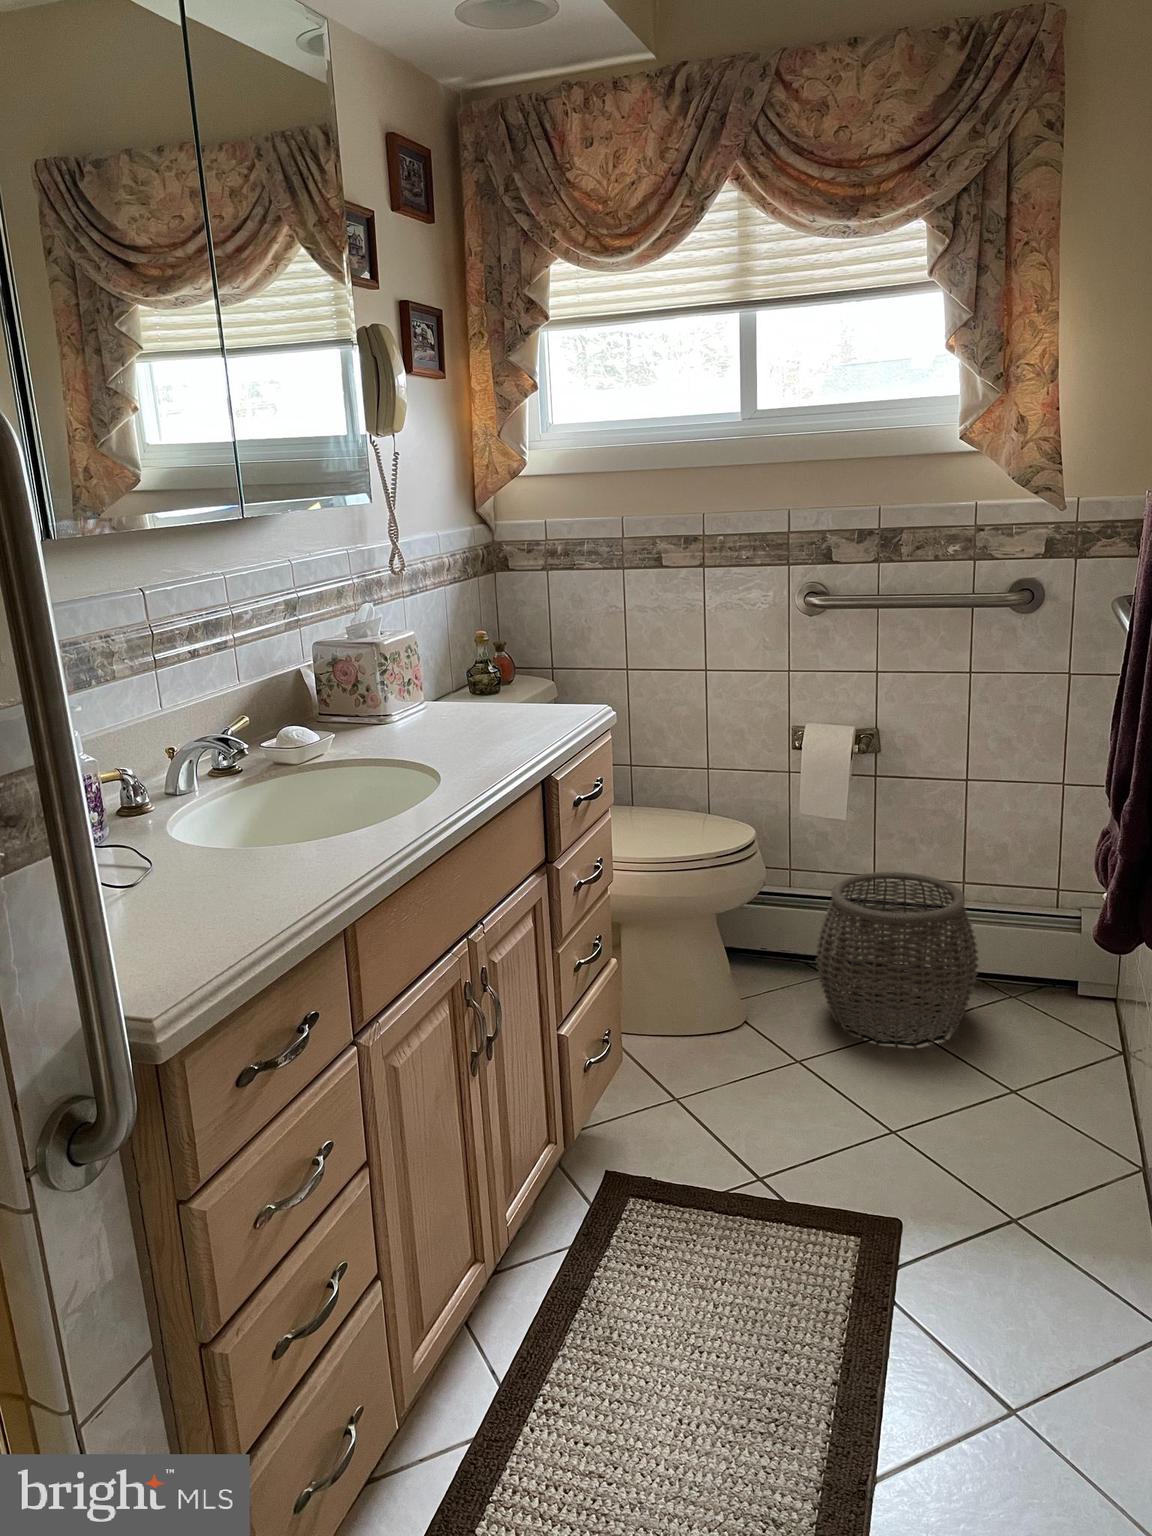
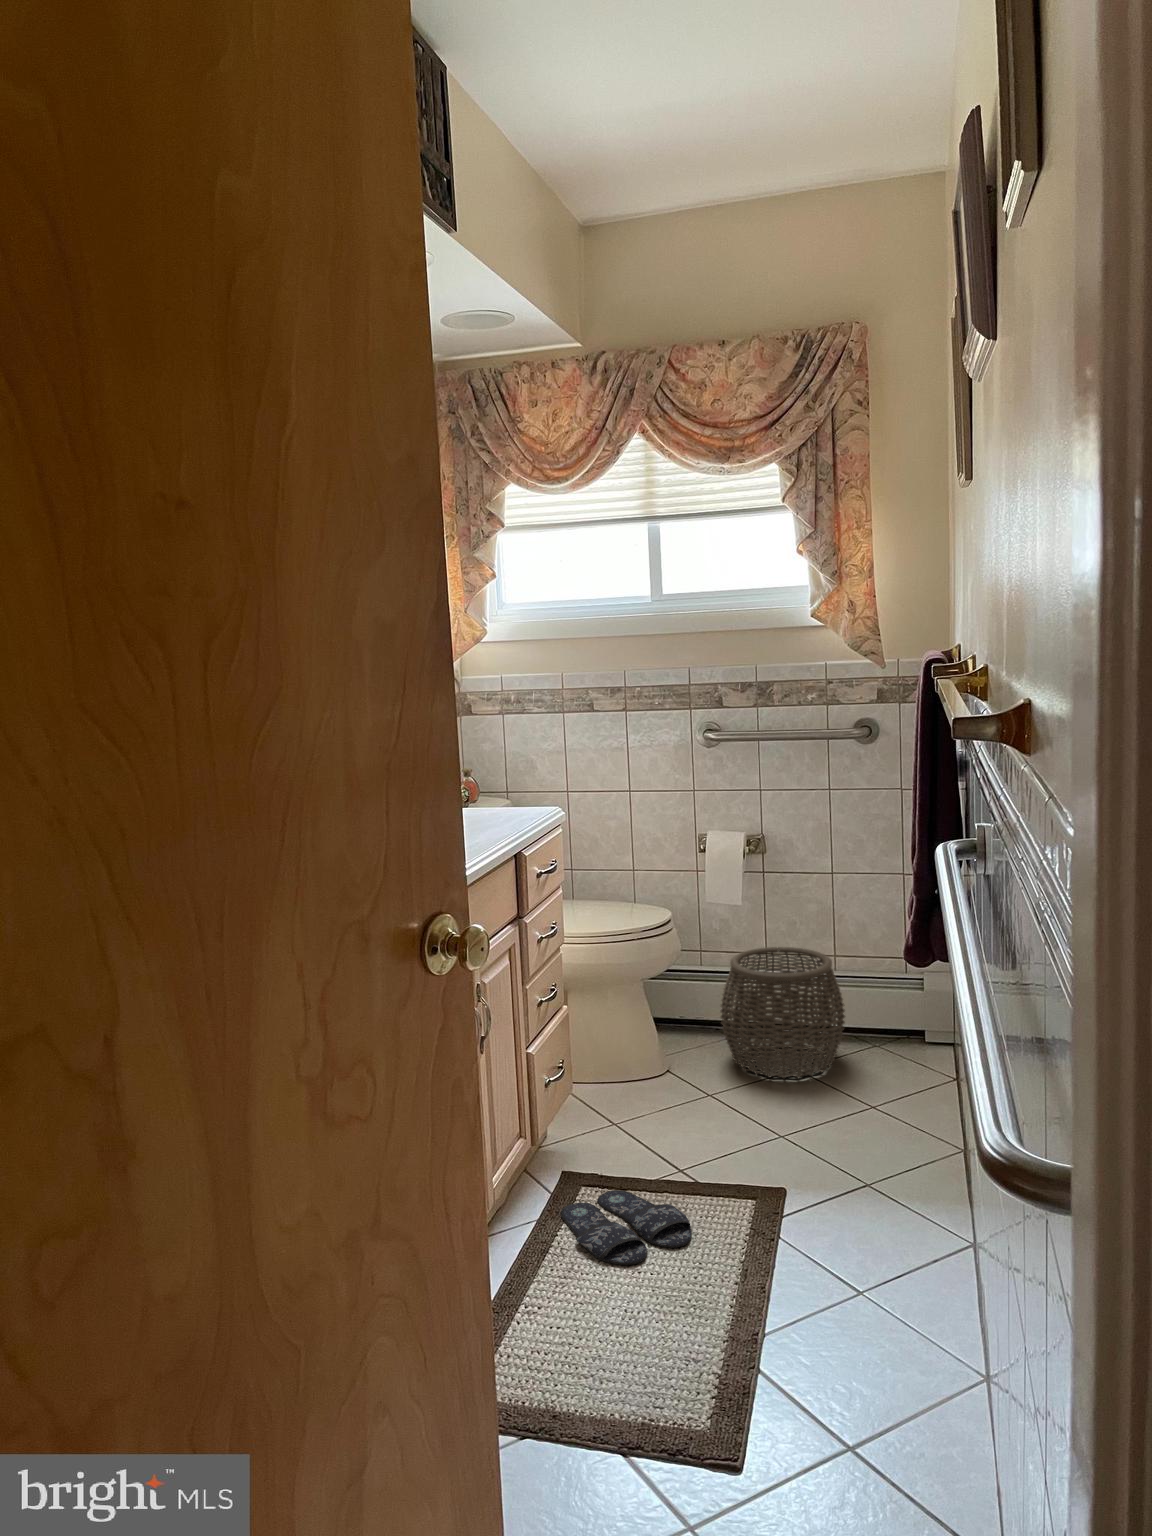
slippers: none [599,1210,774,1339] -> present [561,1190,692,1265]

